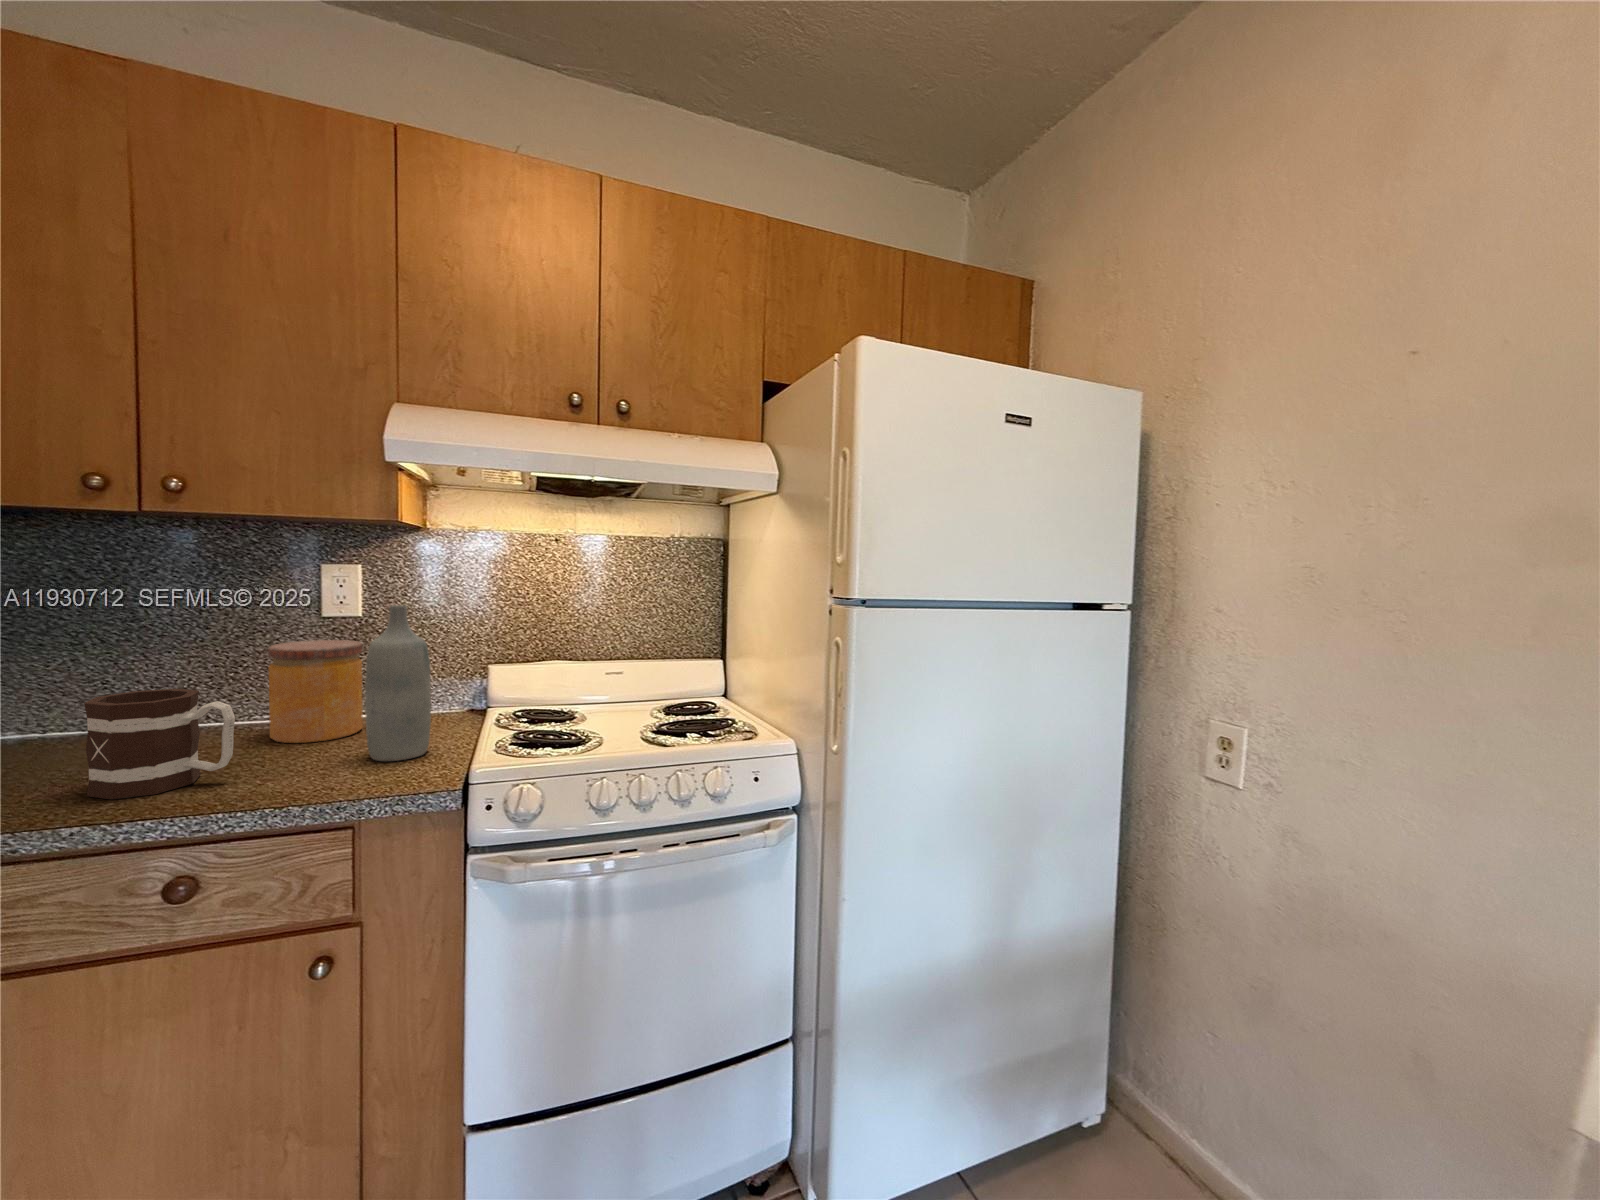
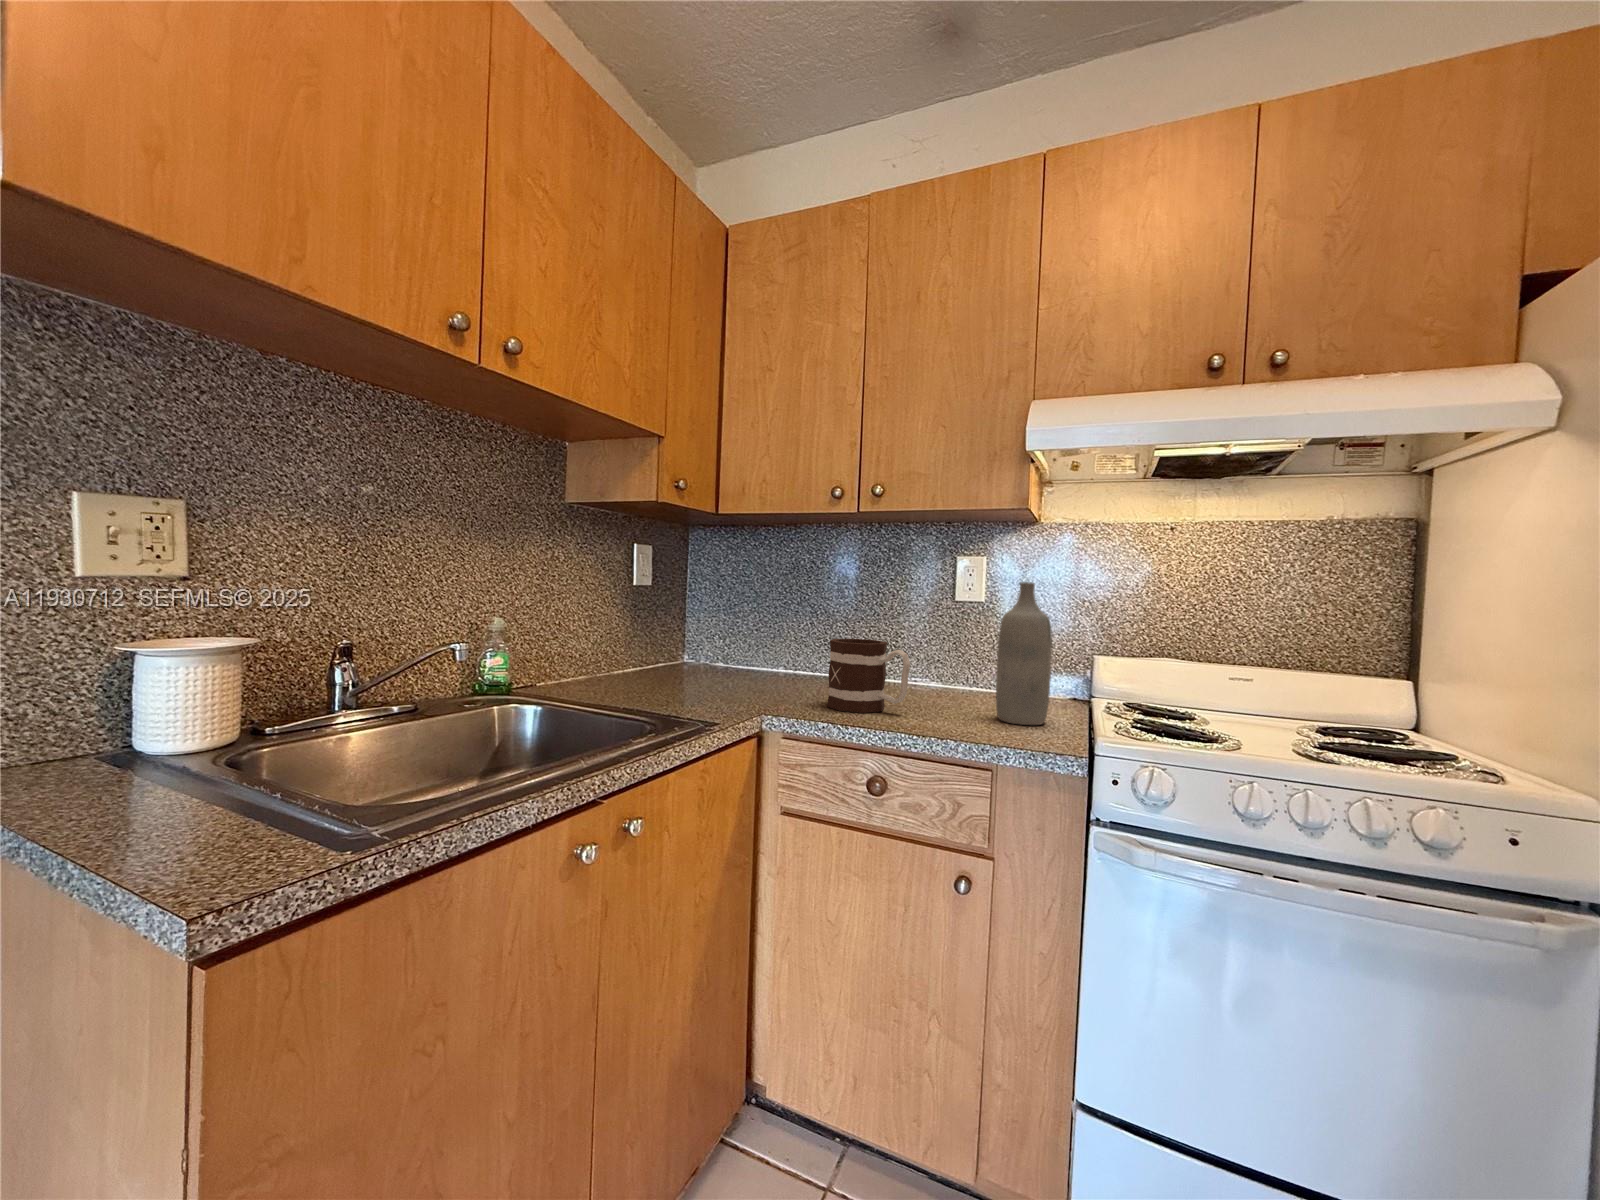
jar: present [268,640,363,743] -> none [920,619,988,702]

